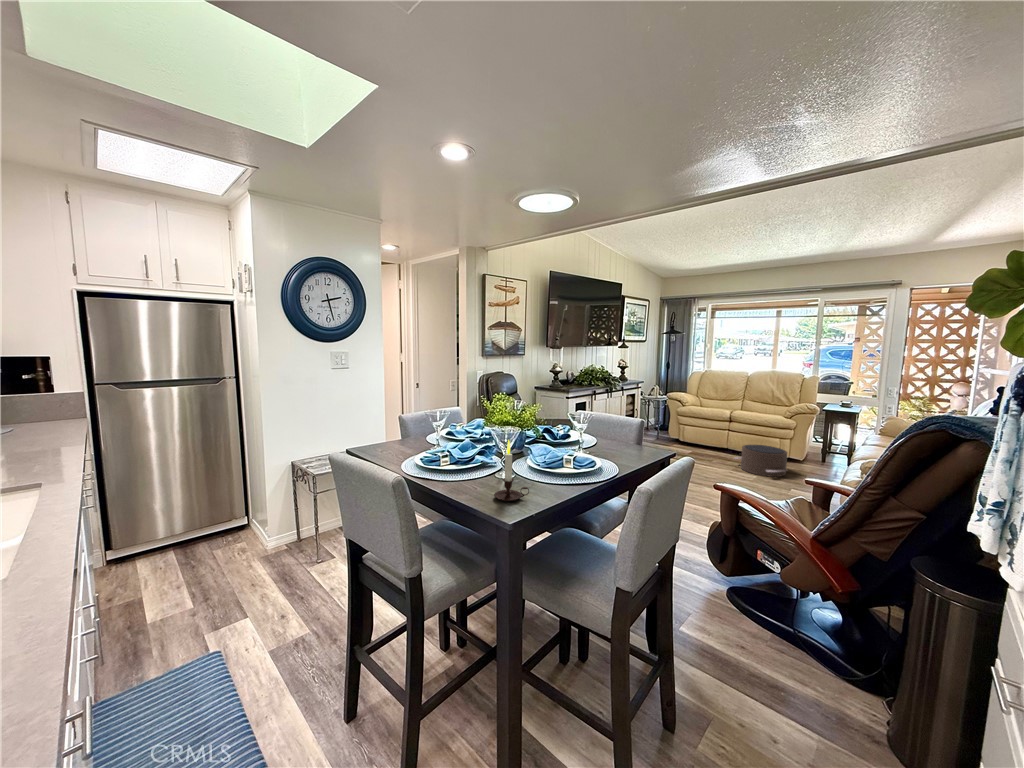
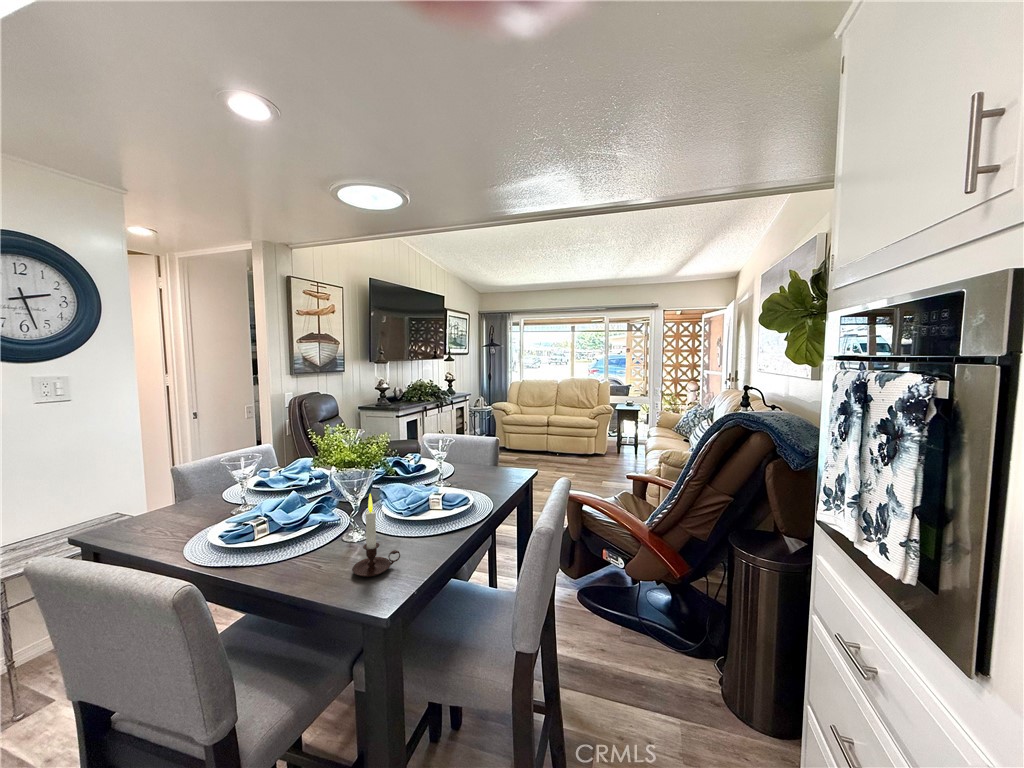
pouf: present [734,445,787,477] -> none [555,446,599,473]

